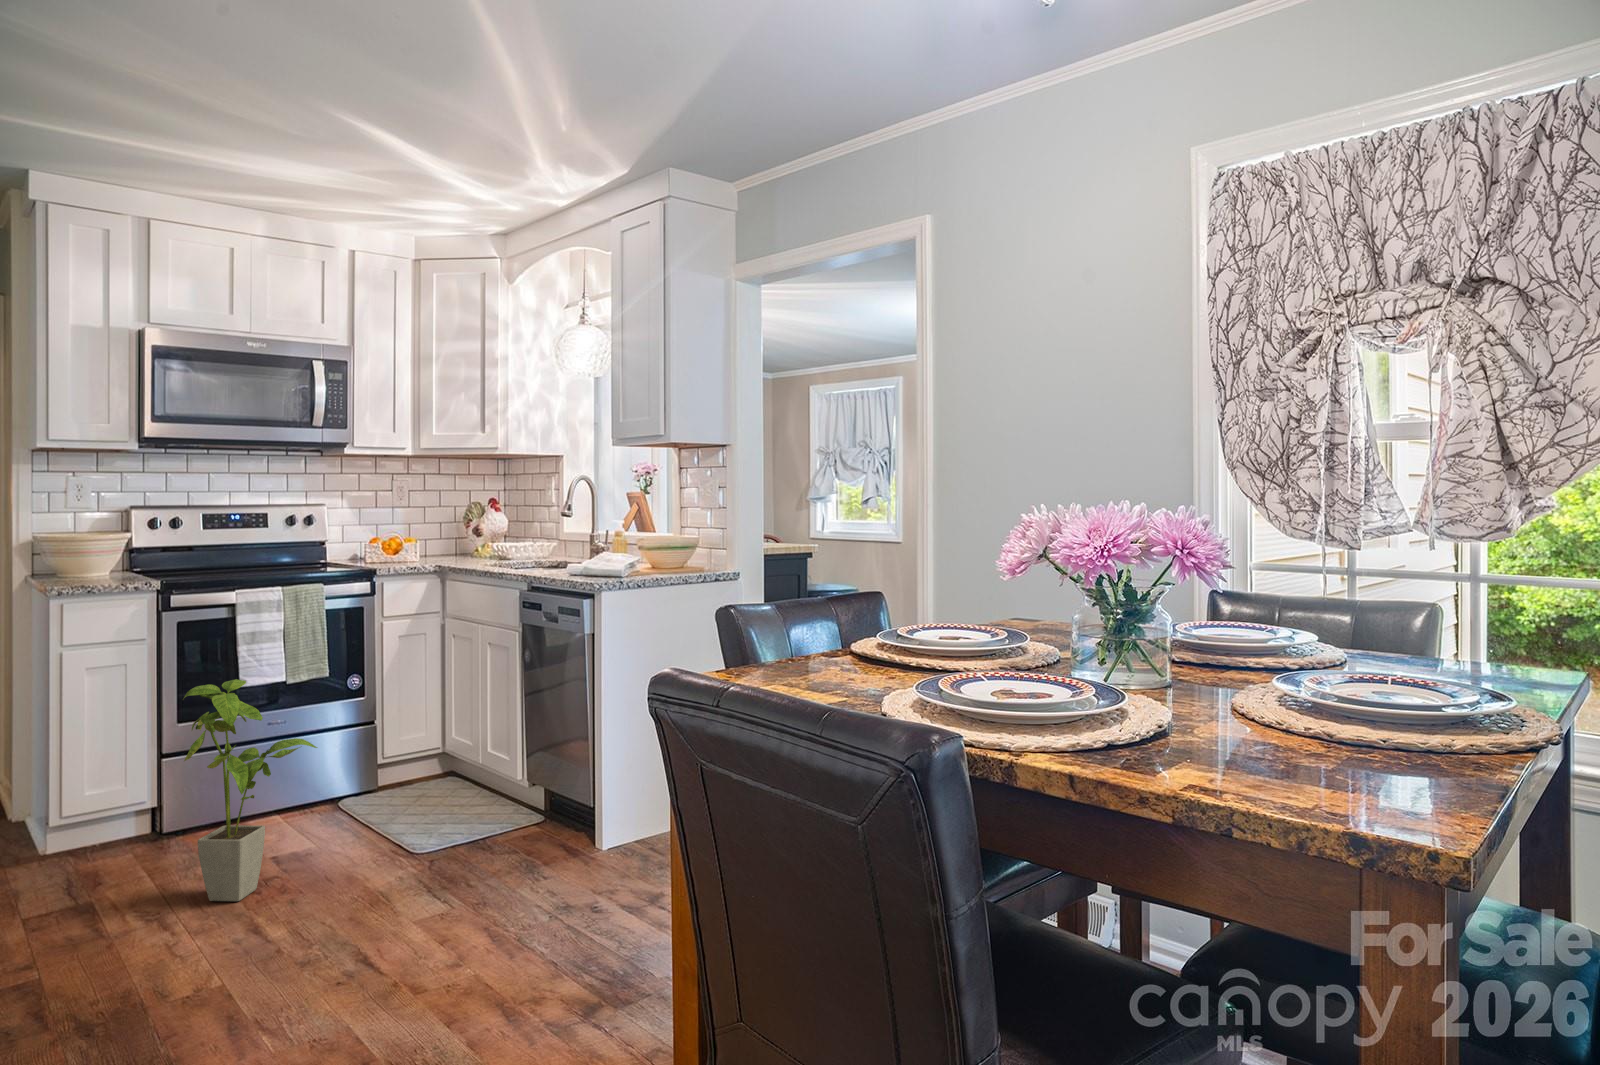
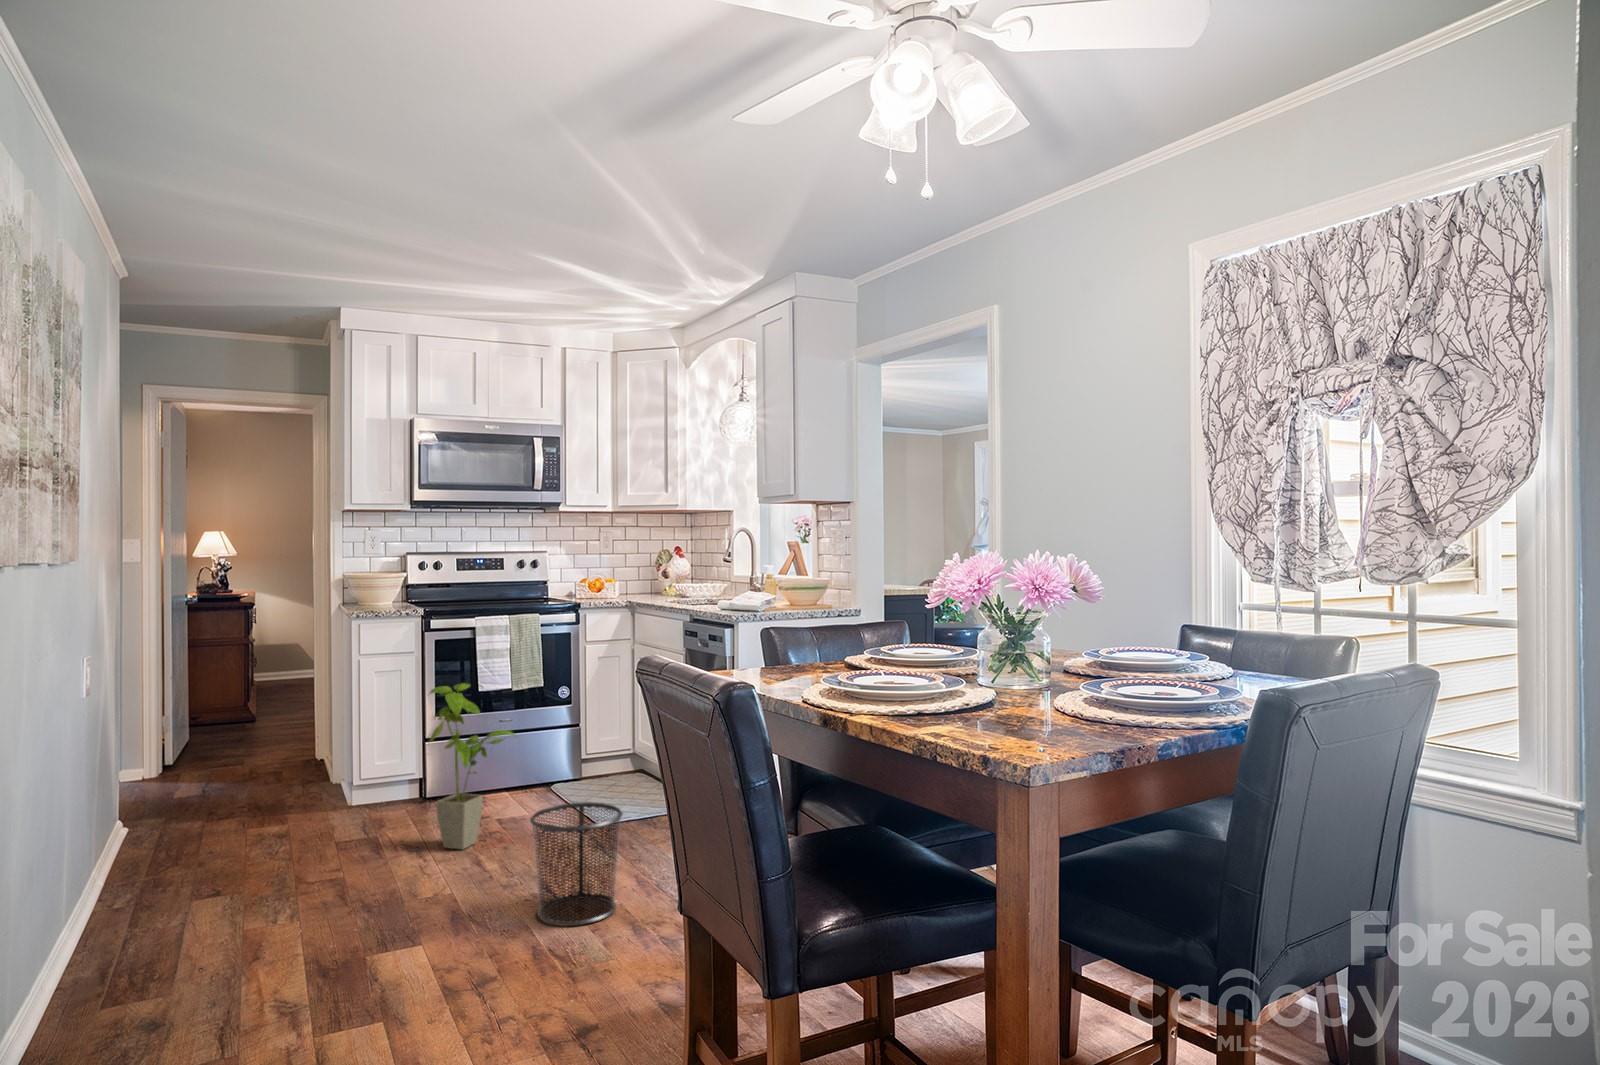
waste bin: none [361,833,491,1007] -> present [530,802,622,926]

